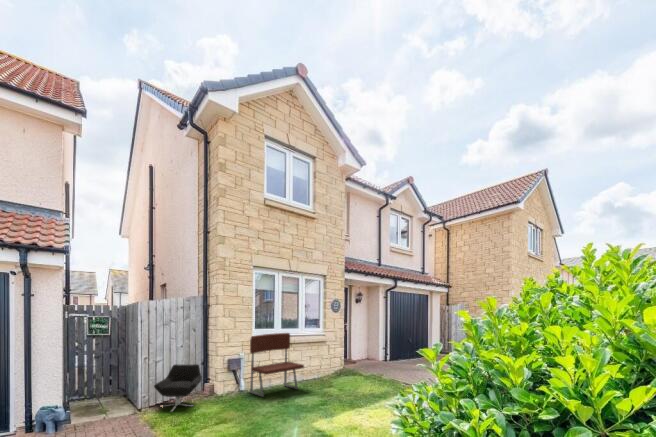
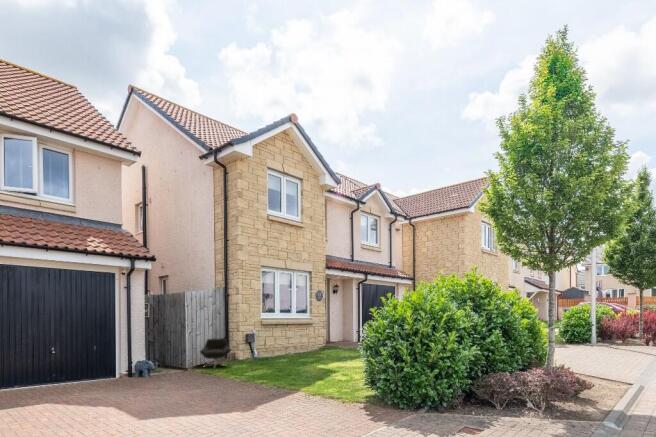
bench: present [250,333,304,397] -> none [260,316,299,361]

